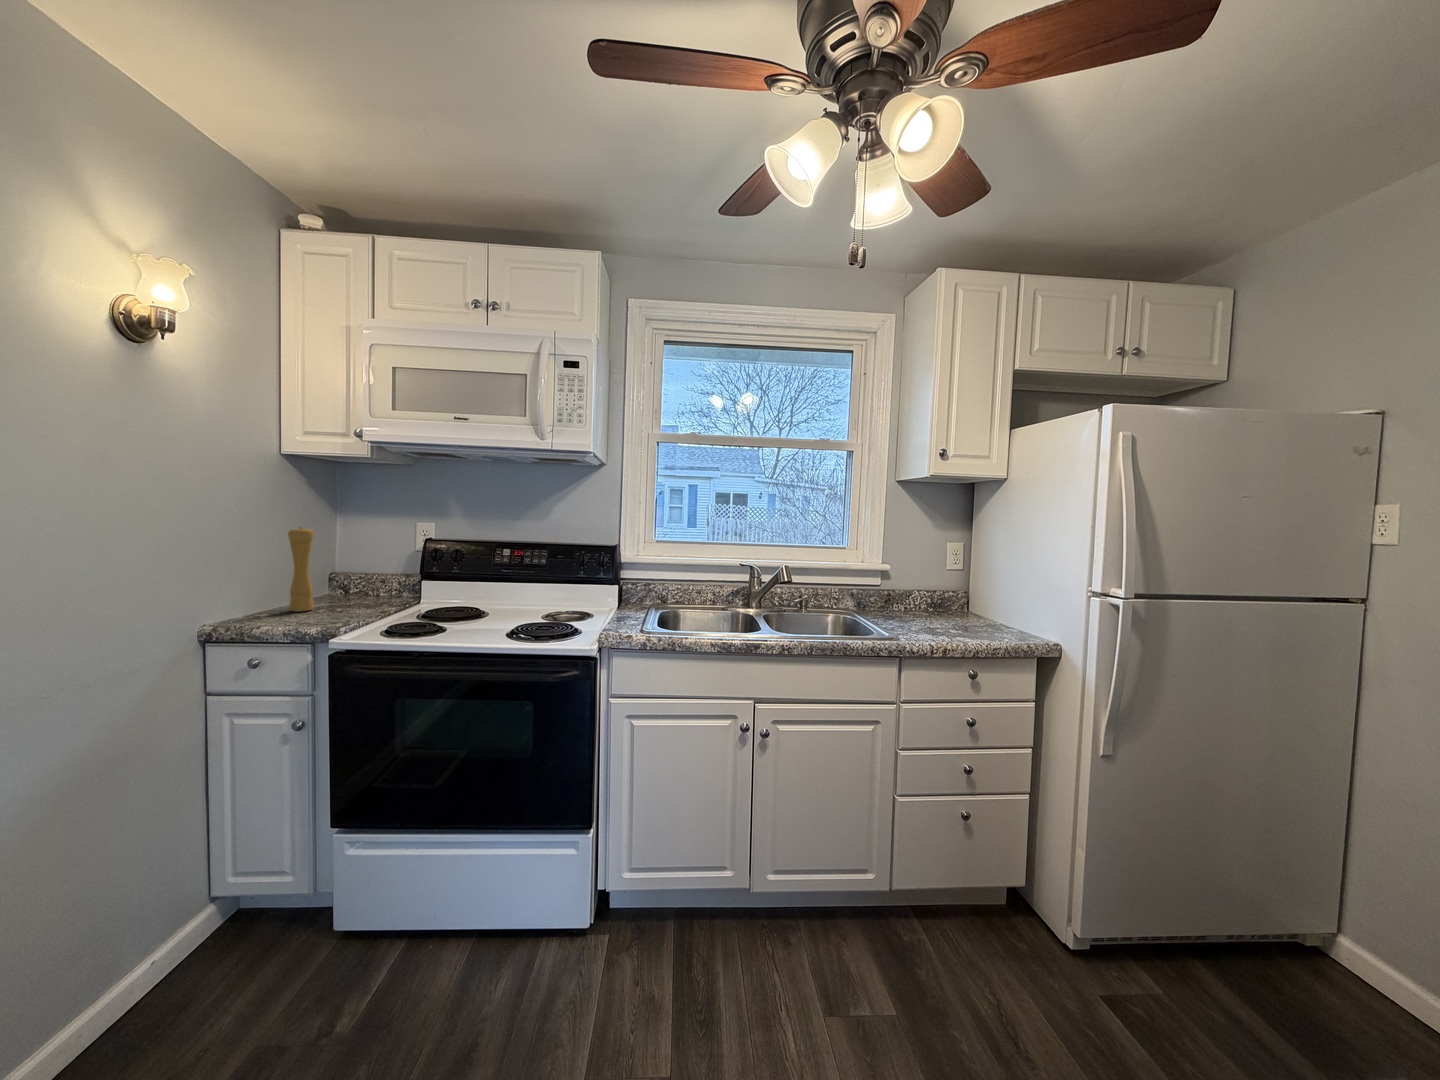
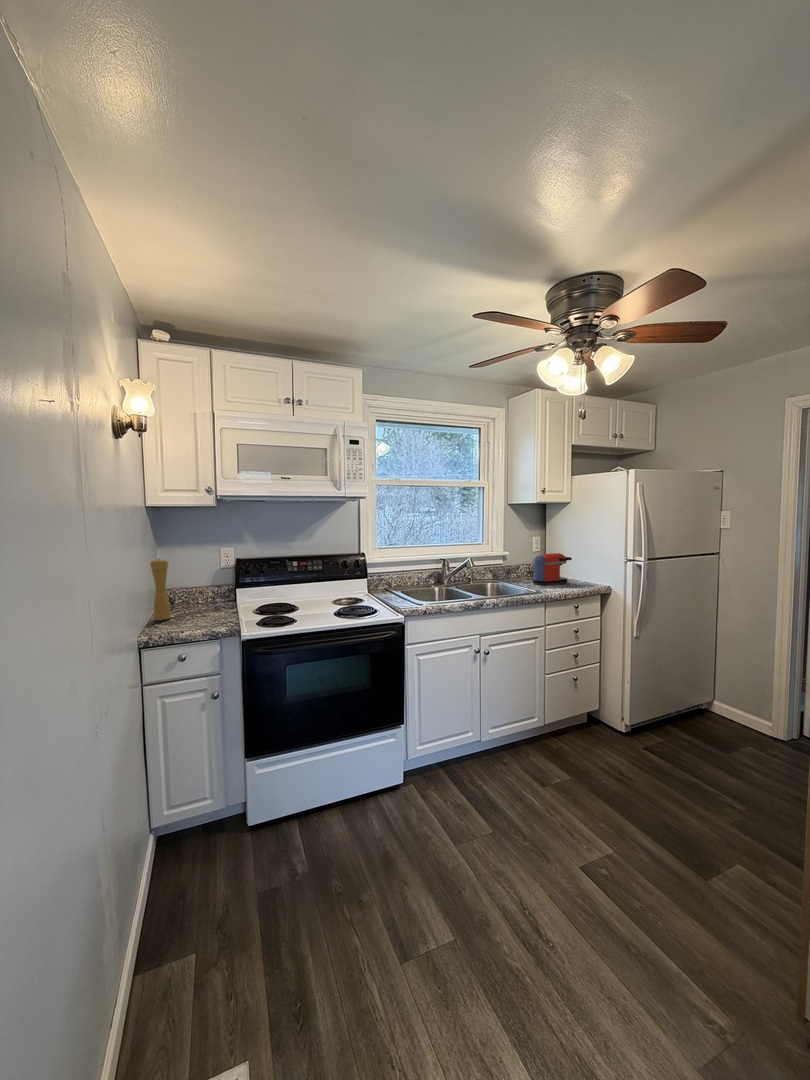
coffee maker: none [915,570,1000,629] -> present [533,553,572,585]

